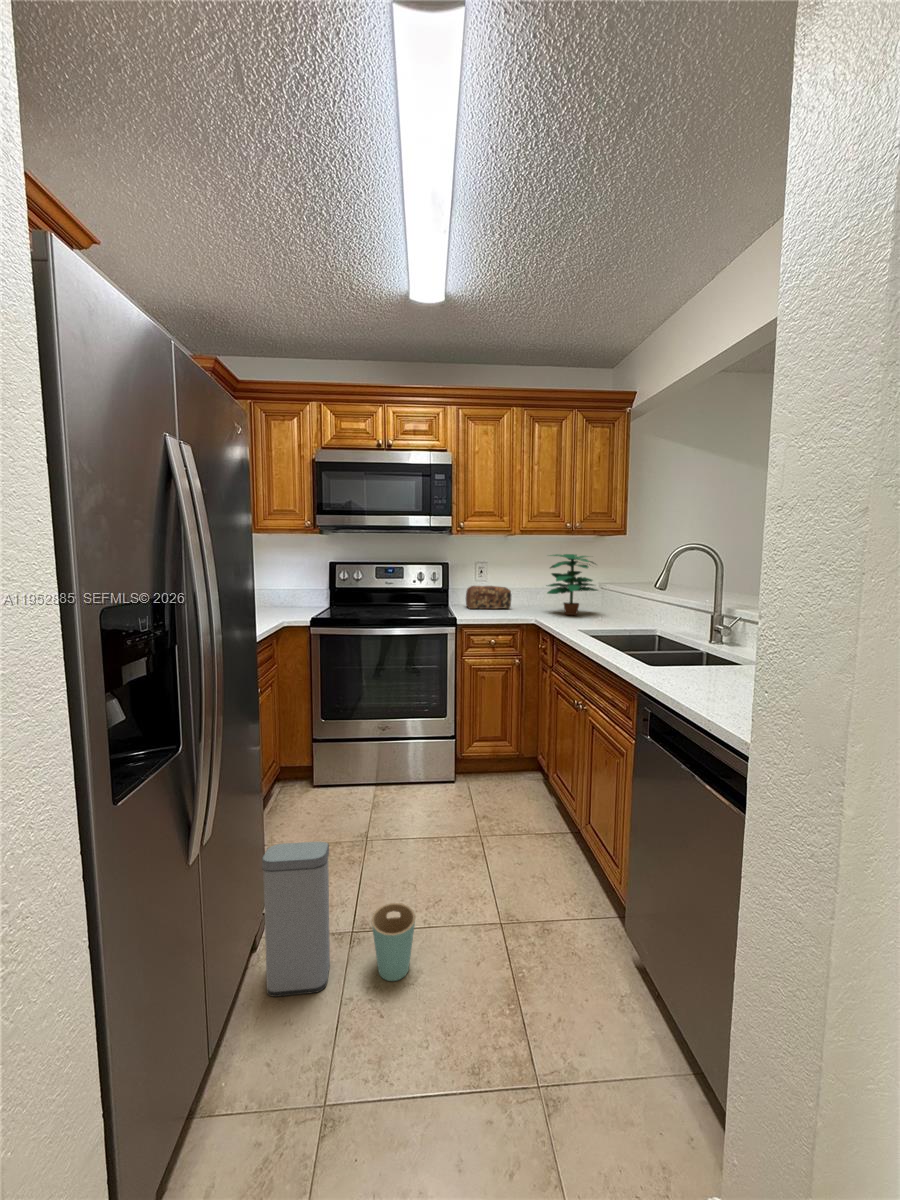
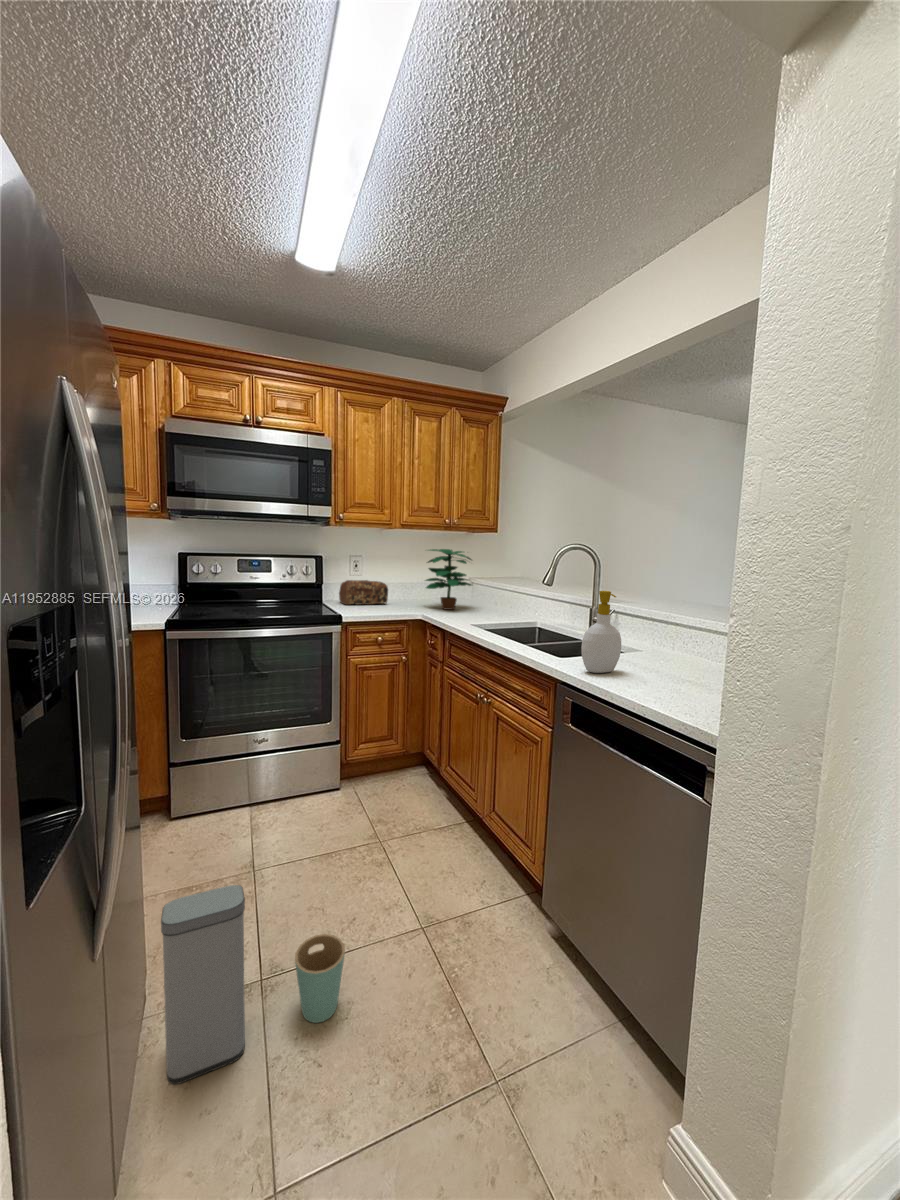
soap bottle: none [664,593,714,682] -> present [581,591,621,673]

